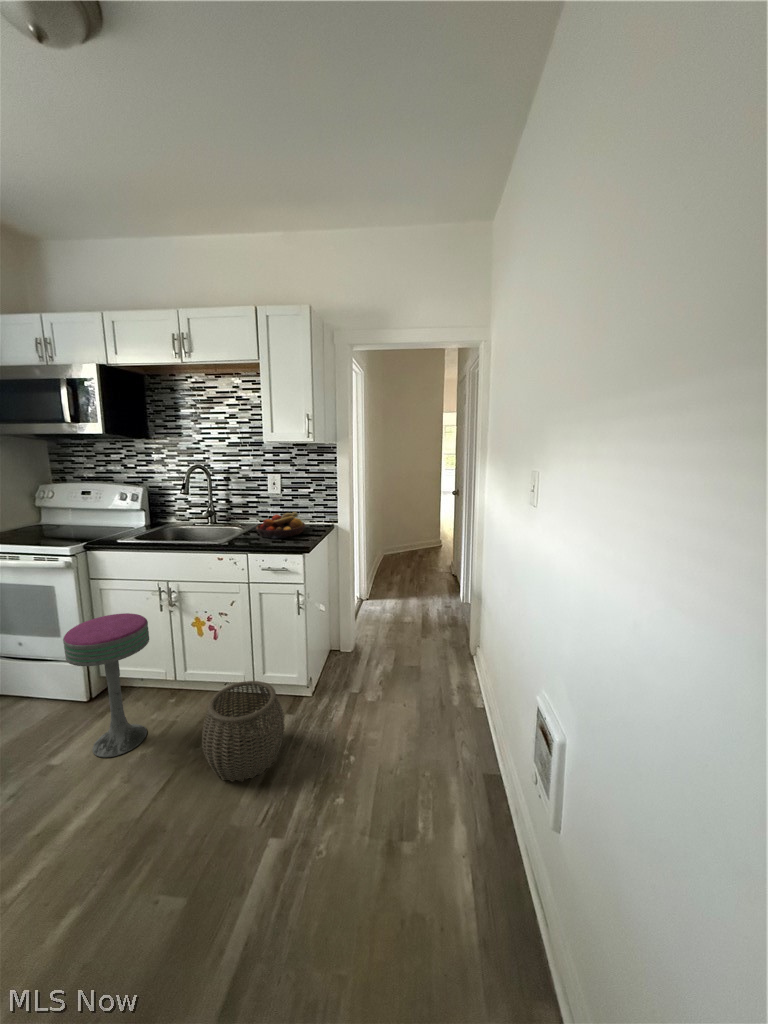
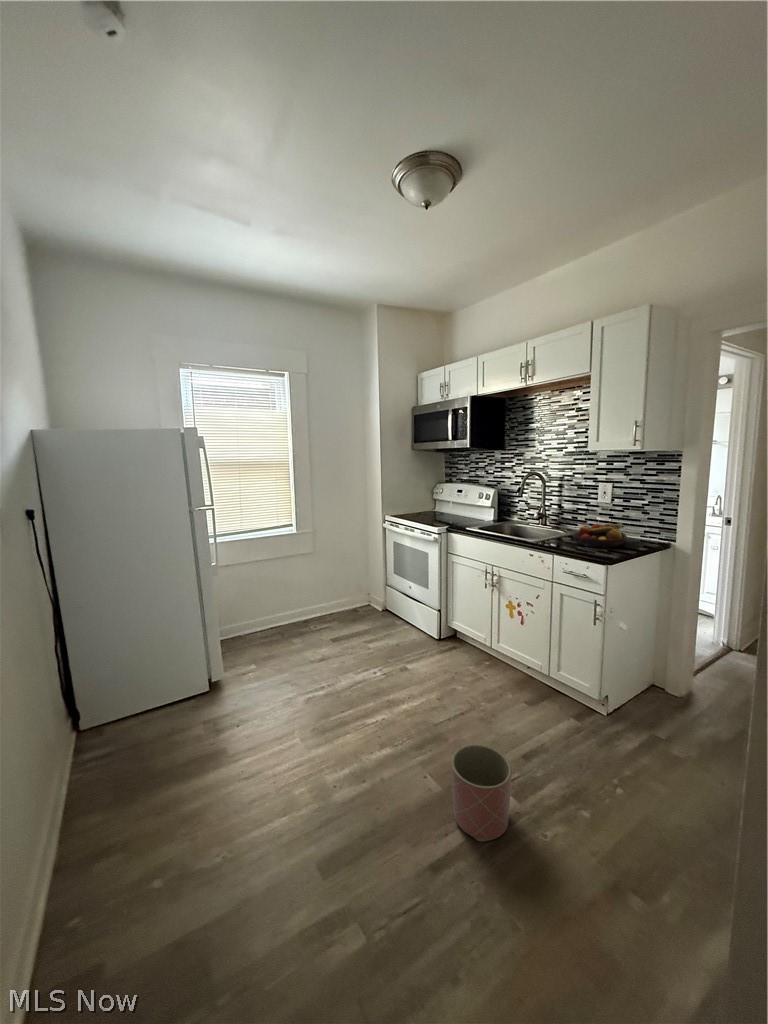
bar stool: present [63,613,149,757] -> none [420,580,470,681]
woven basket: present [202,681,285,782] -> none [485,663,557,748]
planter: none [211,800,288,929] -> present [452,744,512,841]

